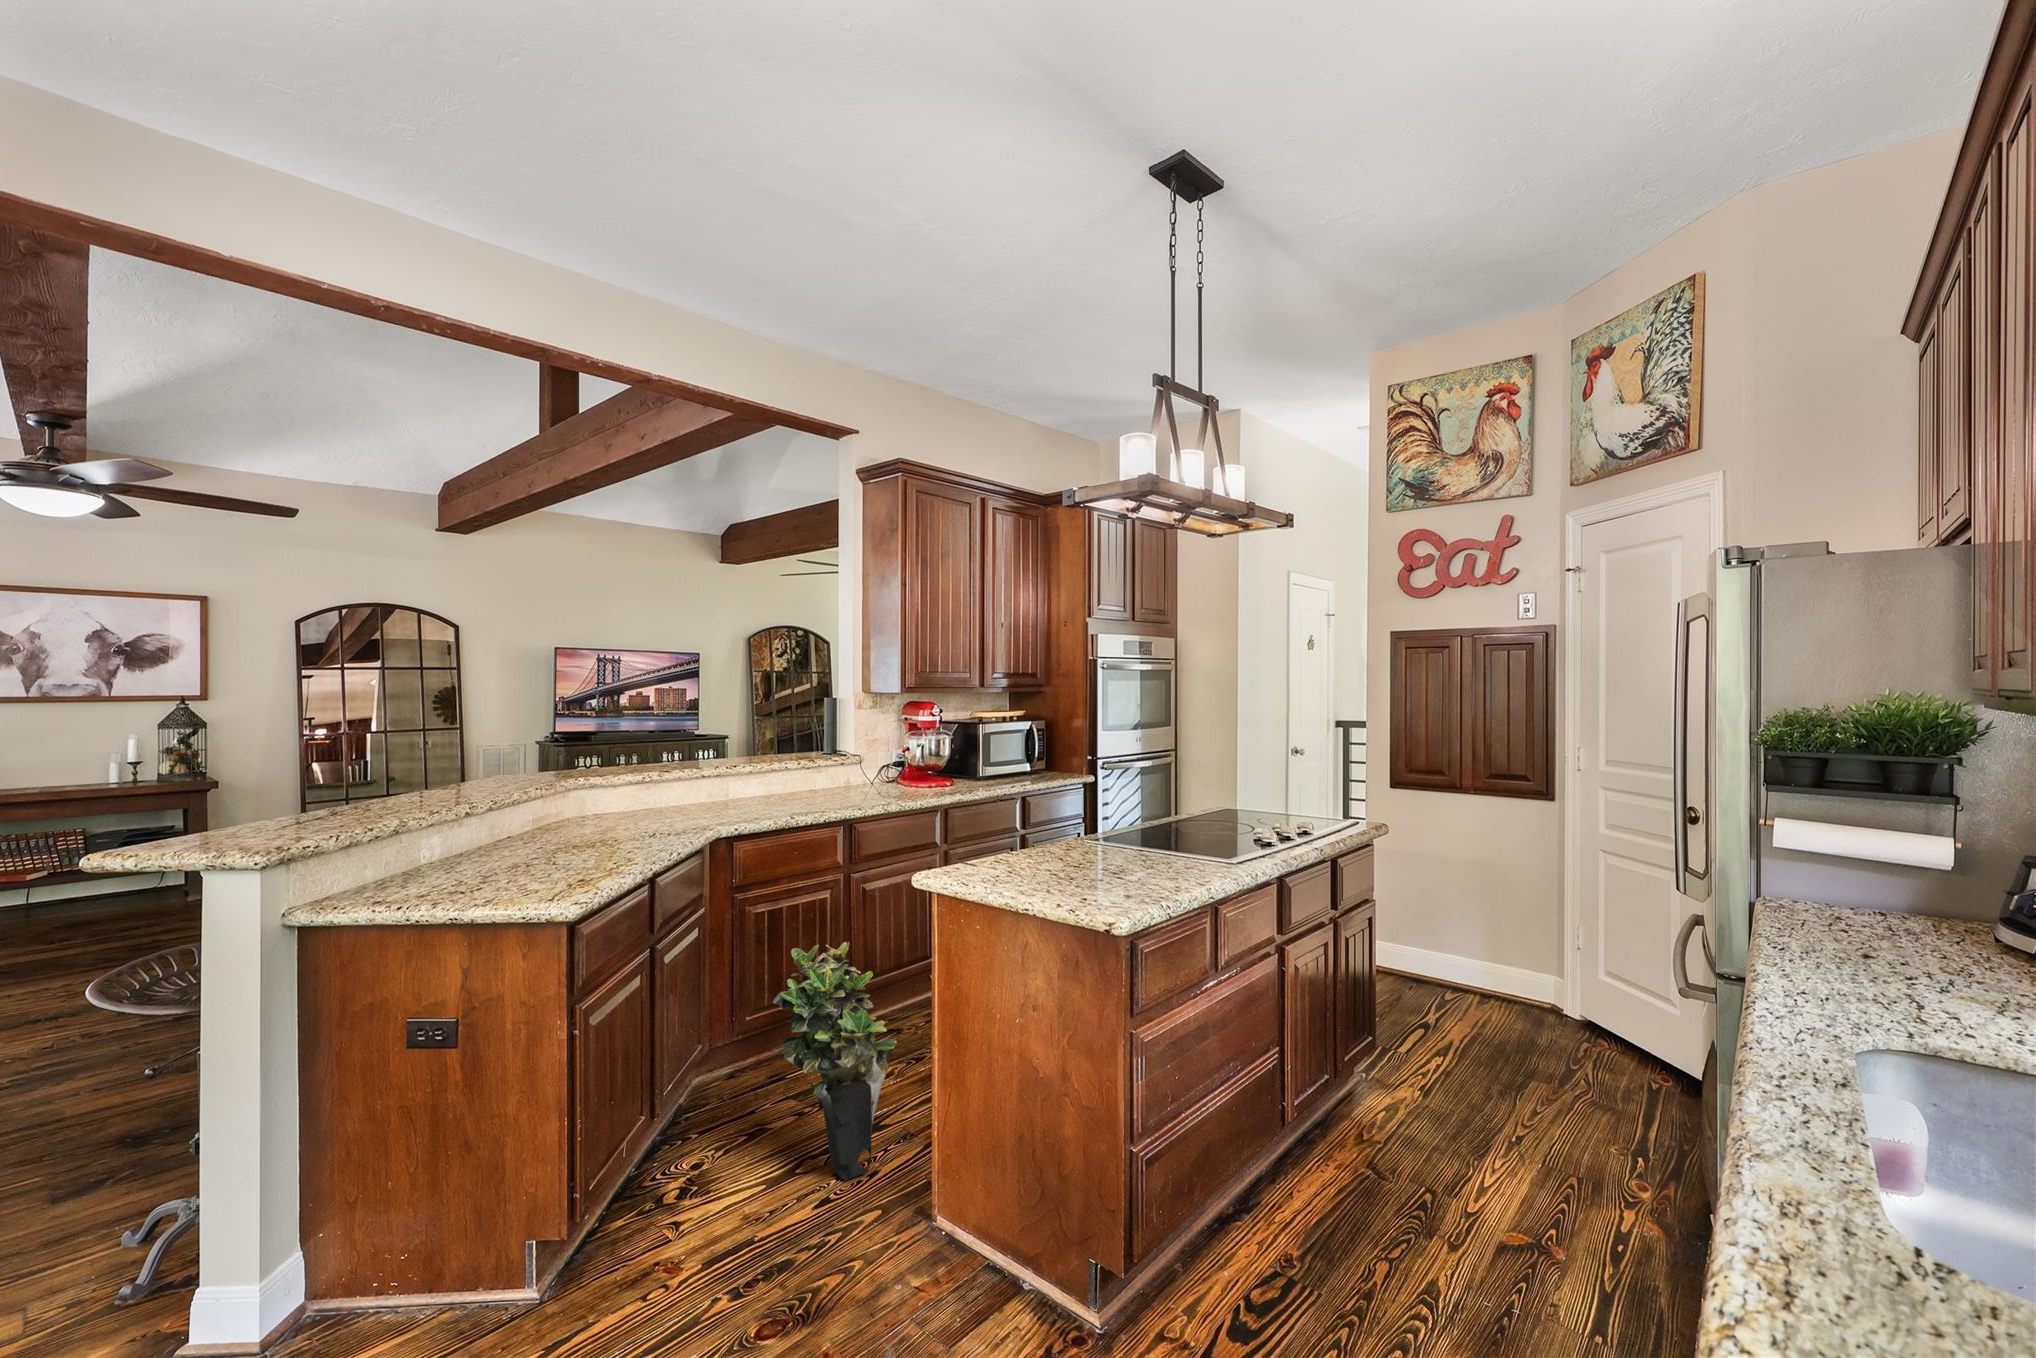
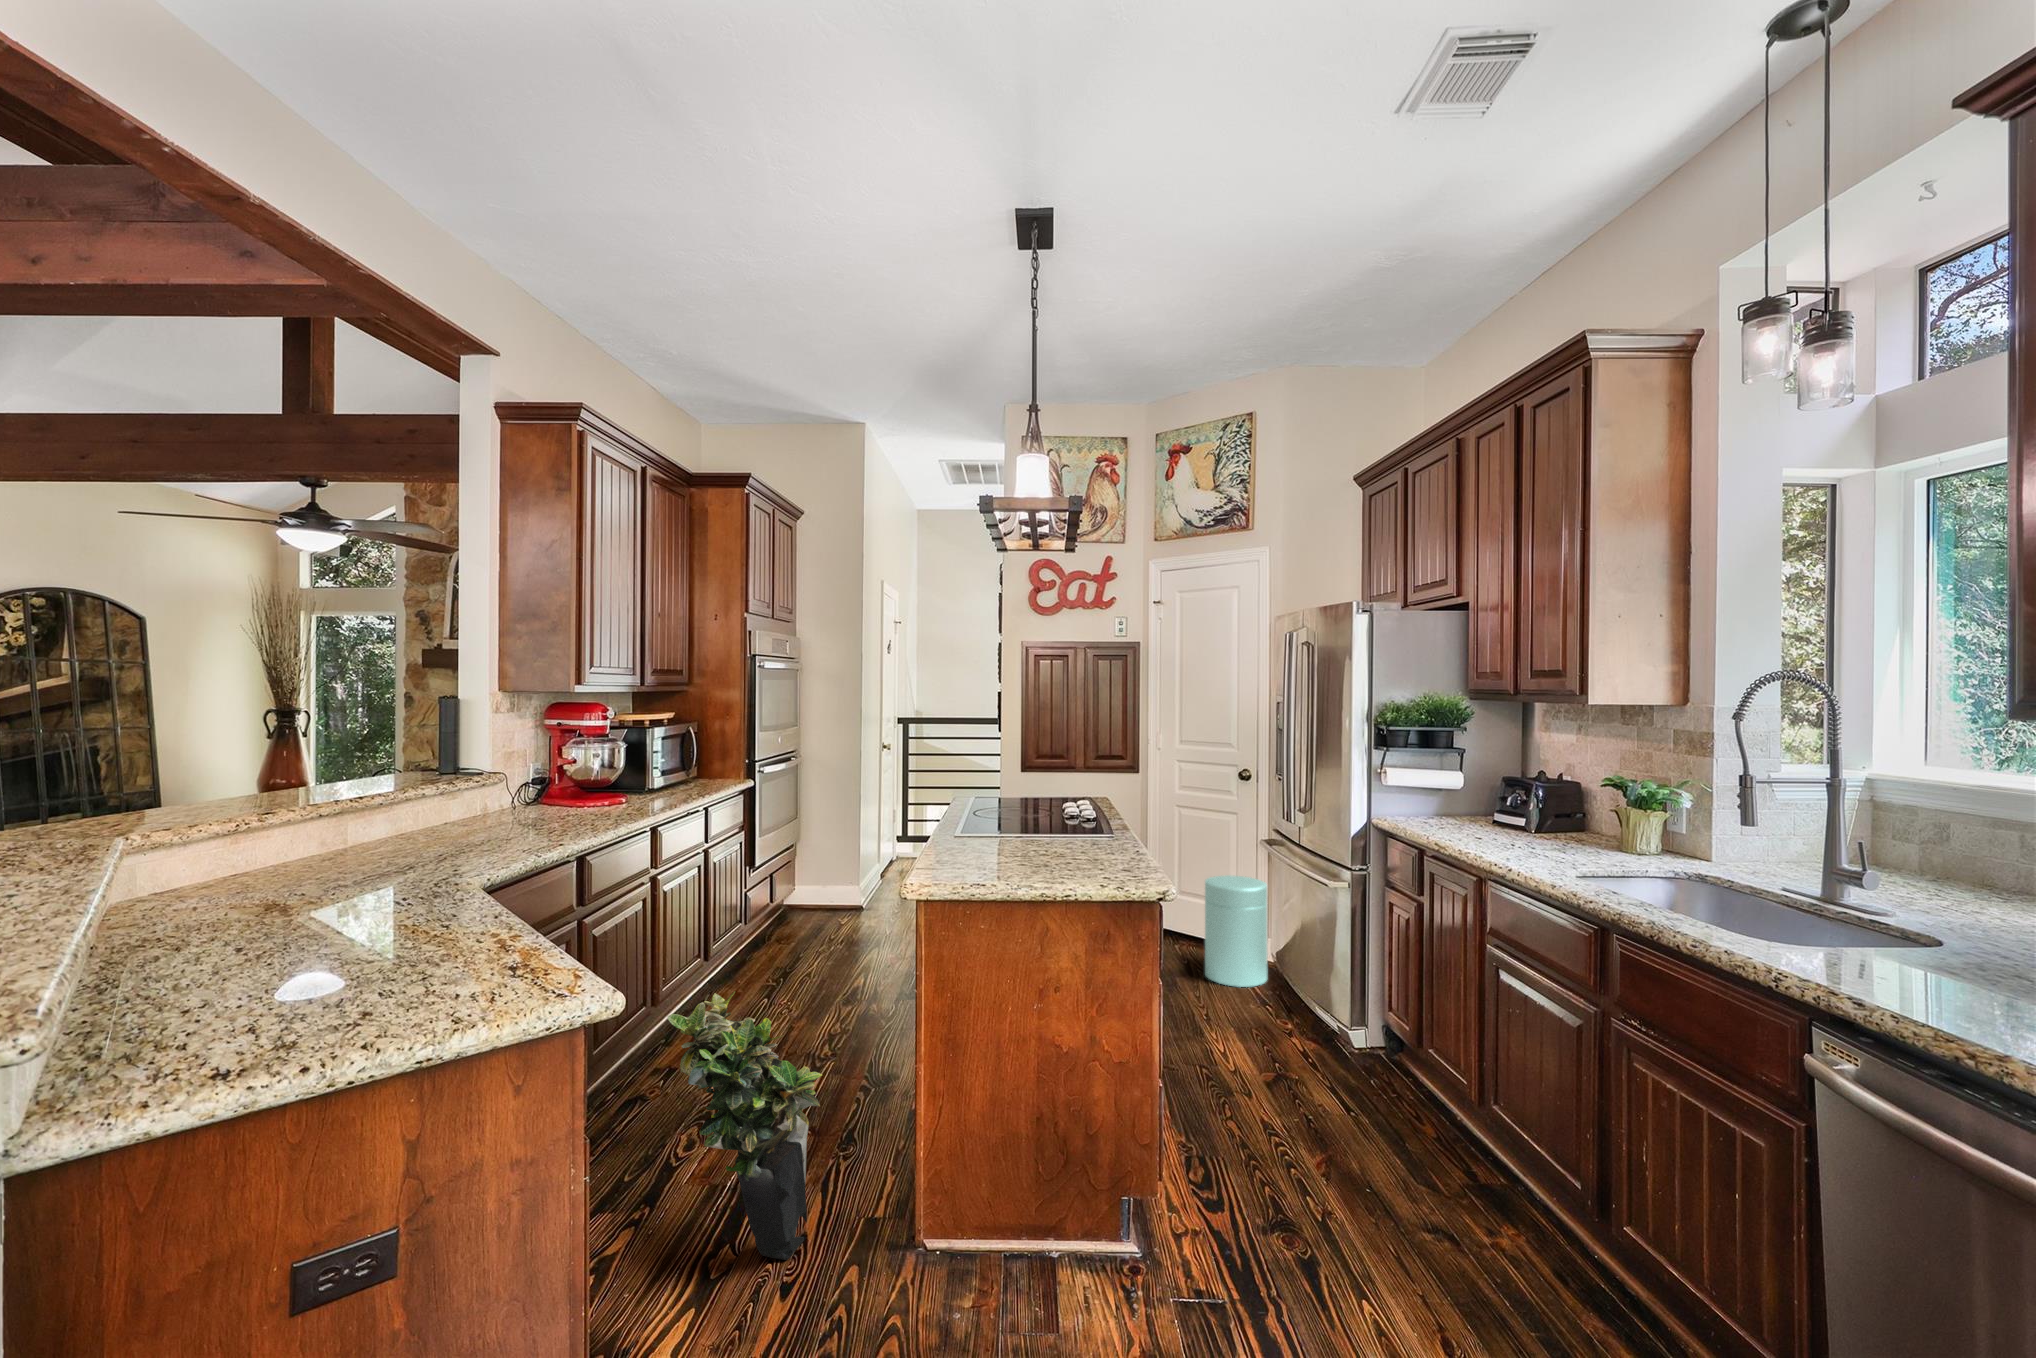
trash can: none [1578,955,1692,1130] -> present [1205,875,1267,987]

